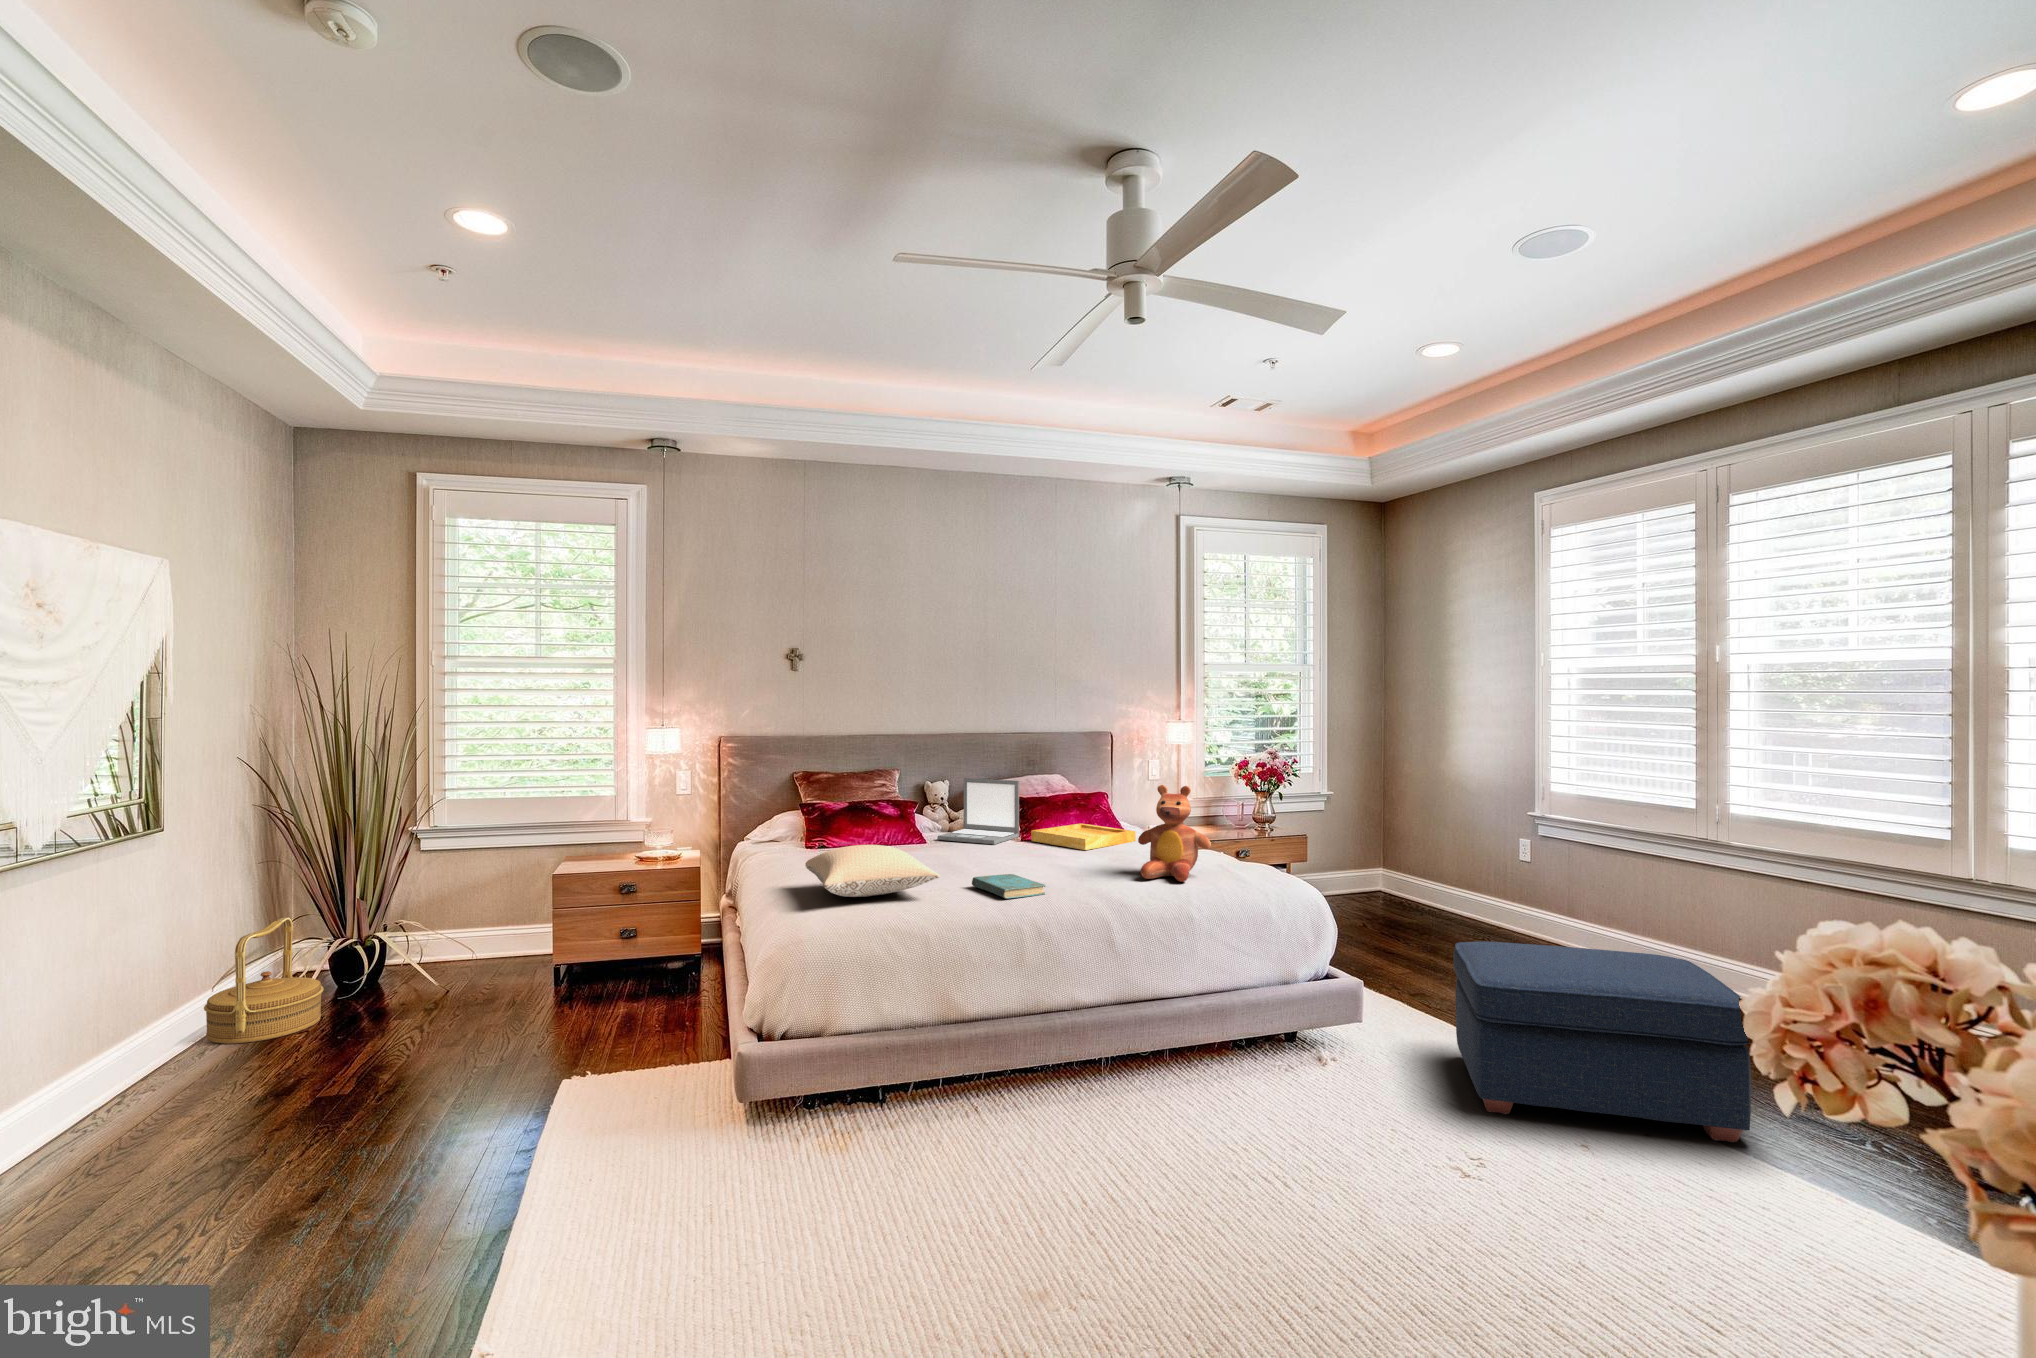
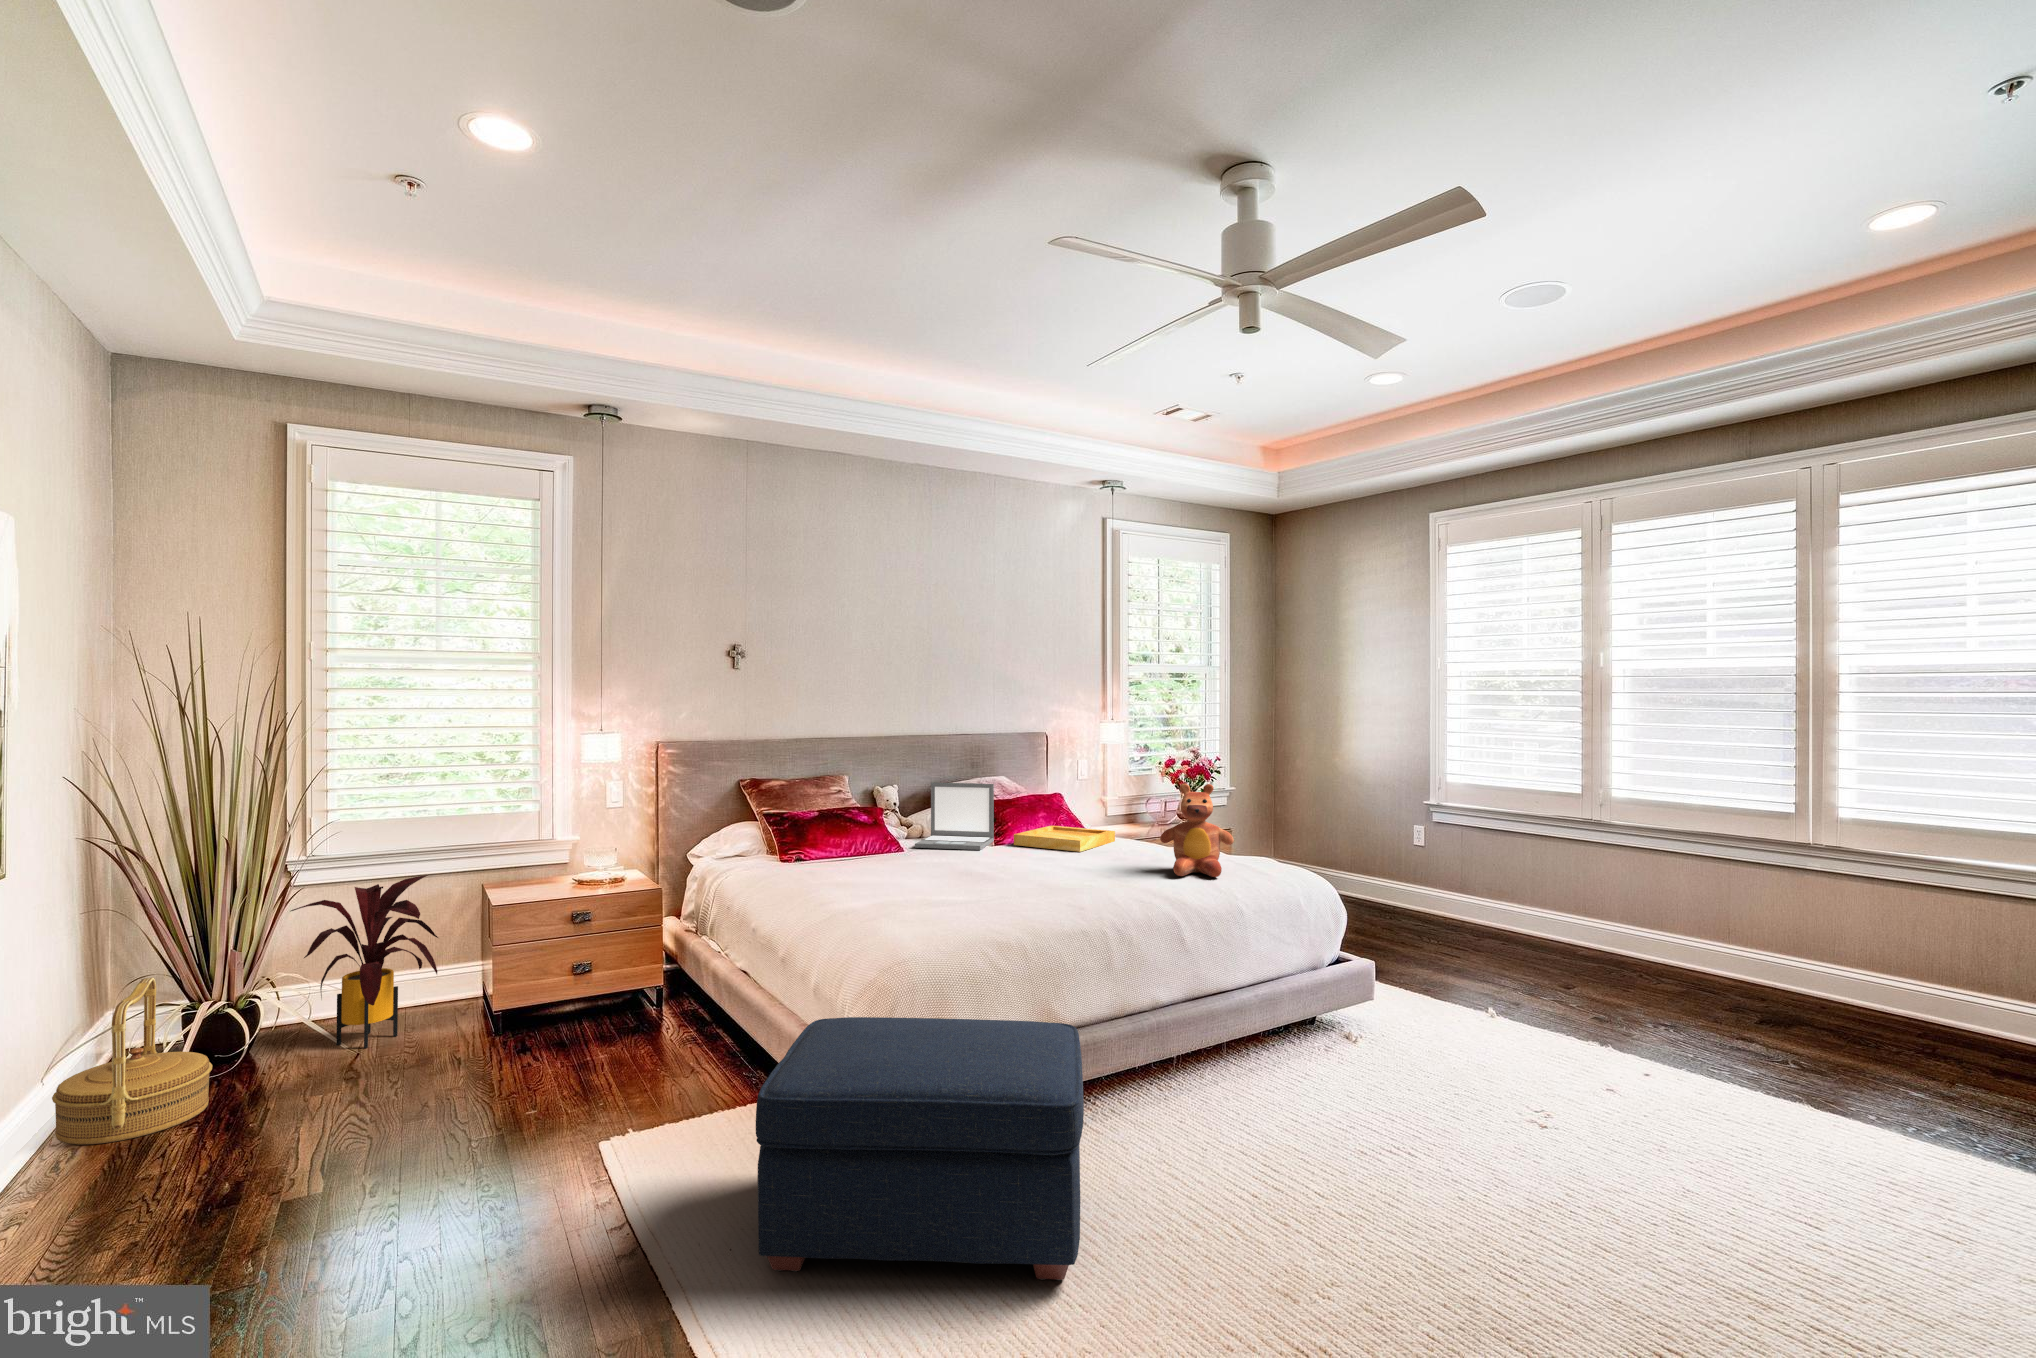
pillow: present [805,845,940,897] -> none [844,855,1006,909]
house plant: none [403,846,529,987] -> present [291,875,438,1048]
book: present [972,874,1046,899] -> none [1020,878,1103,902]
ottoman: present [1453,941,1751,1142] -> present [756,1017,1084,1280]

